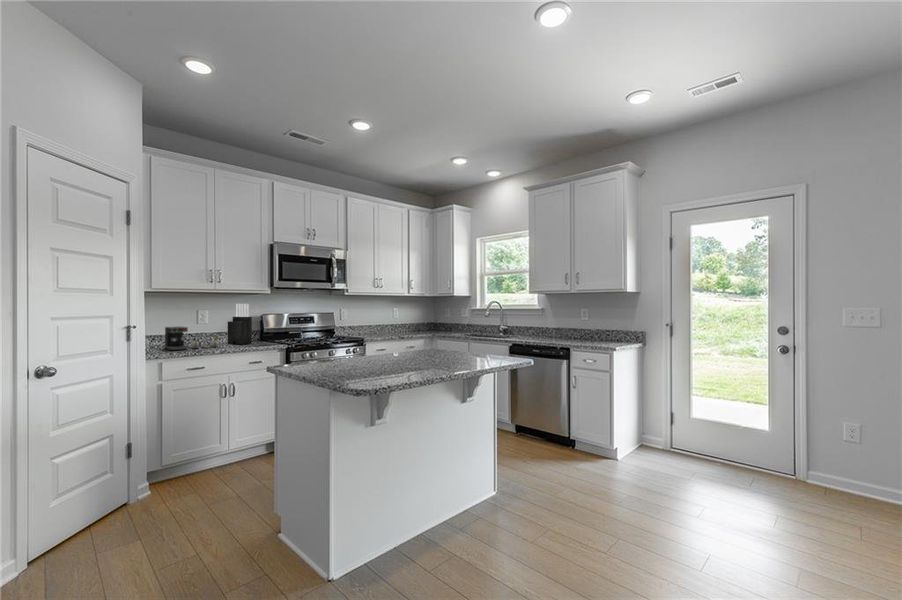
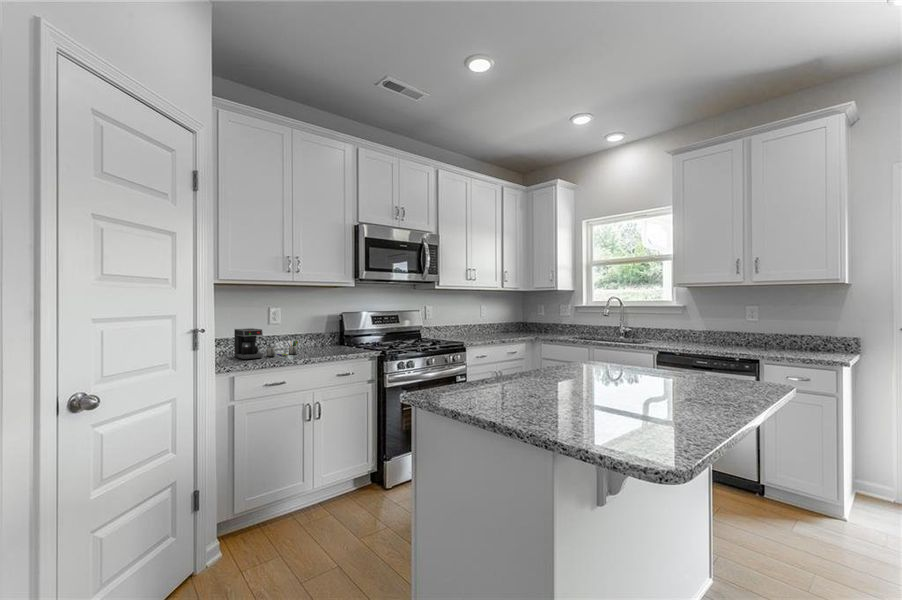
knife block: present [228,304,252,344] -> none [306,300,335,350]

